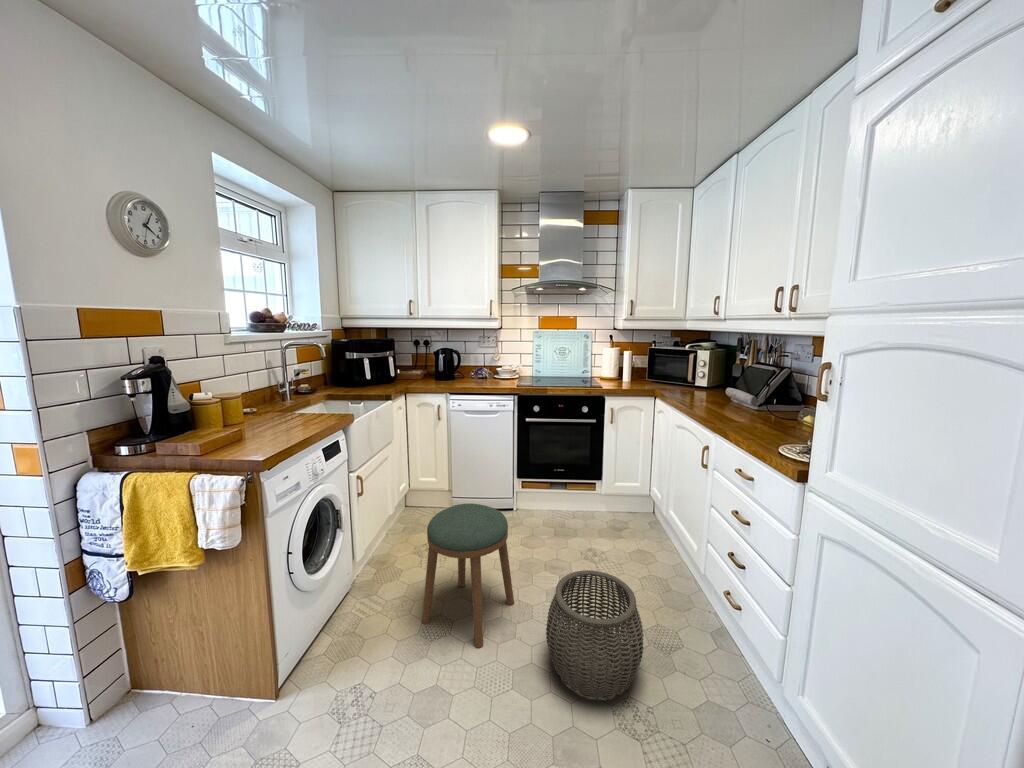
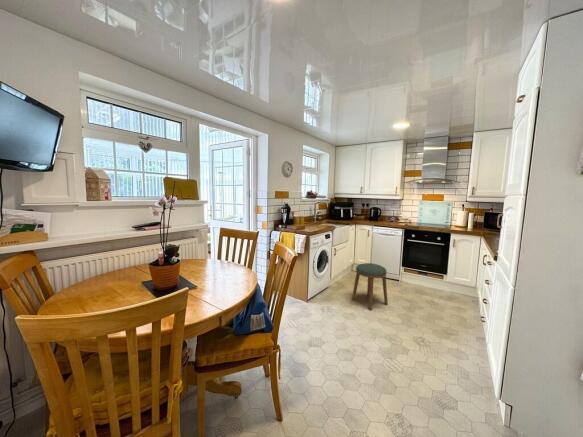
woven basket: present [546,570,644,699] -> none [394,292,434,334]

